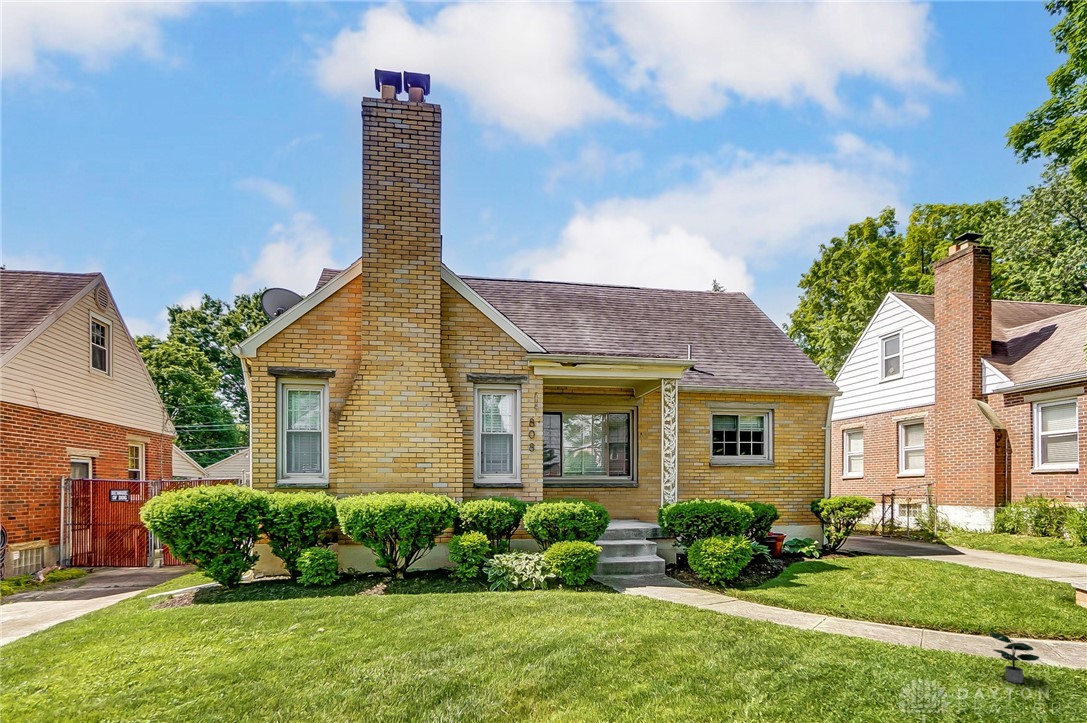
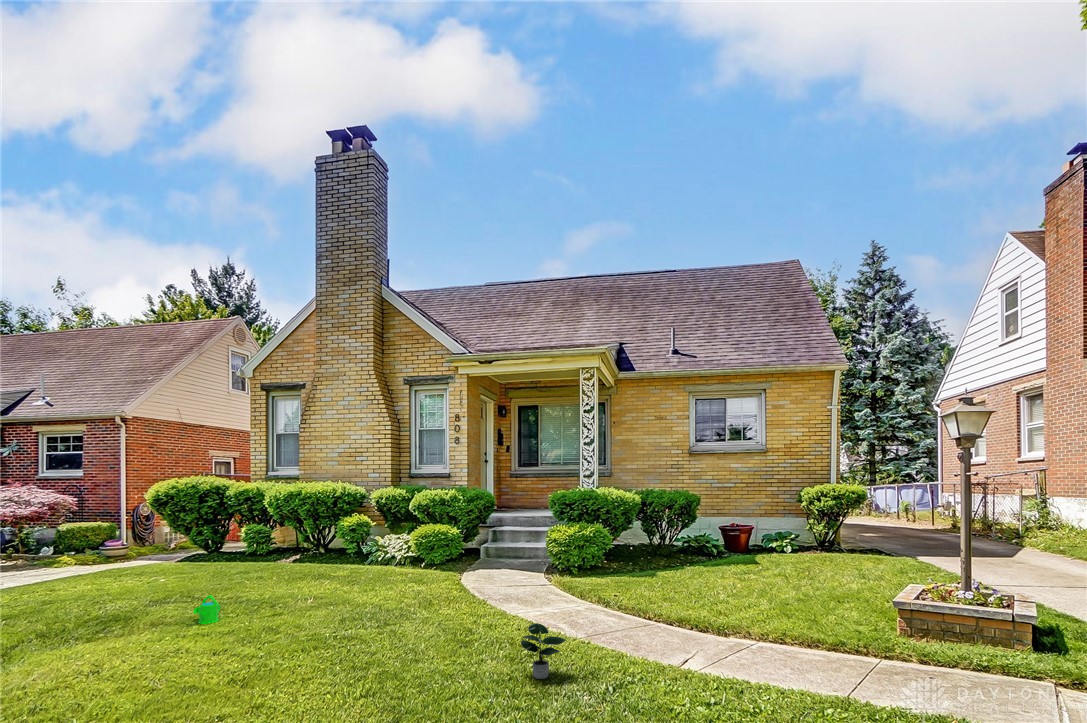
watering can: none [562,638,585,674] -> present [193,595,221,624]

